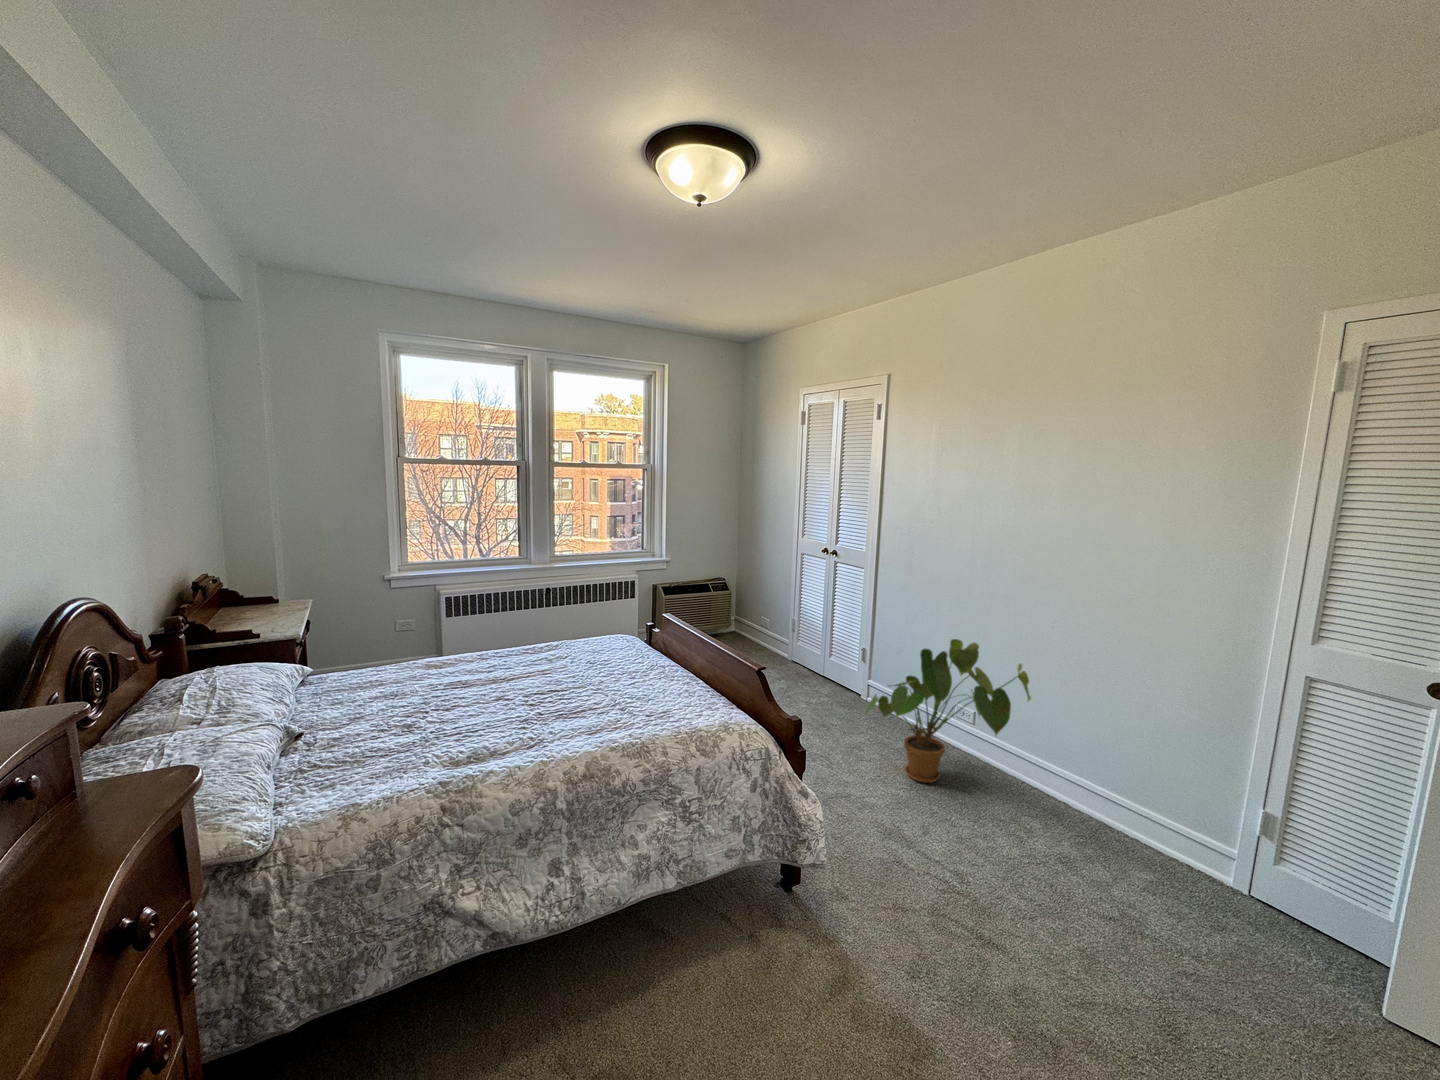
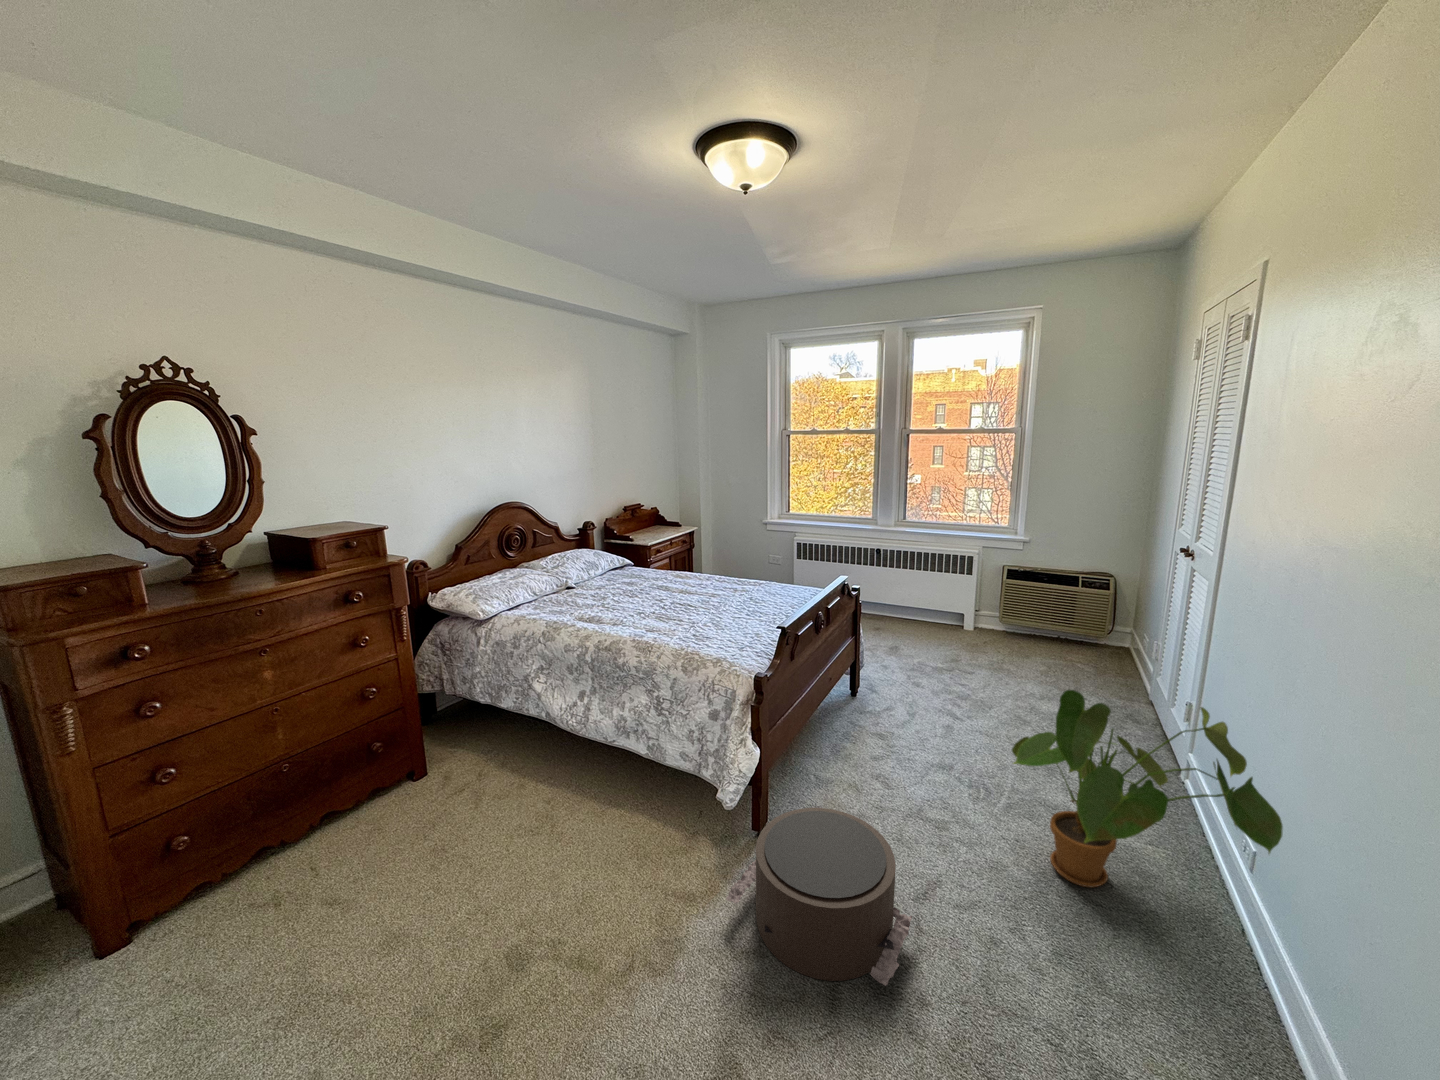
pouf: none [841,806,1010,953] -> present [726,808,912,986]

